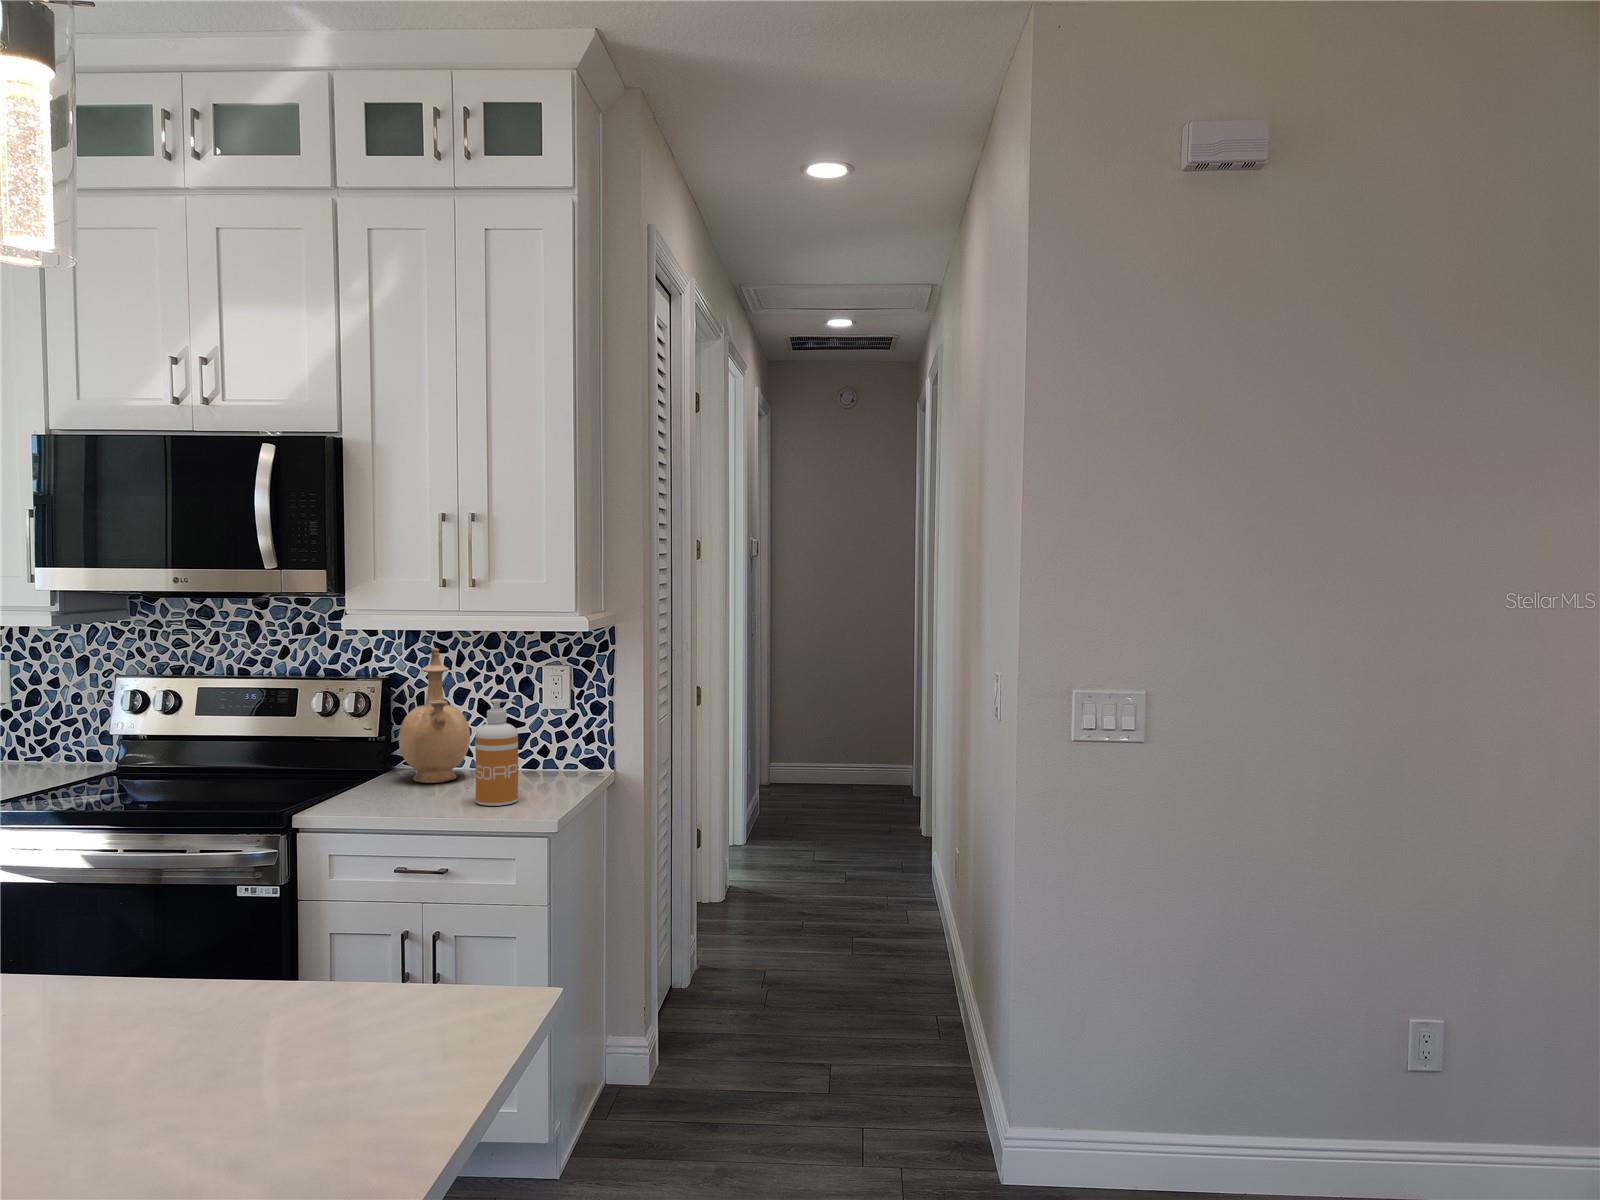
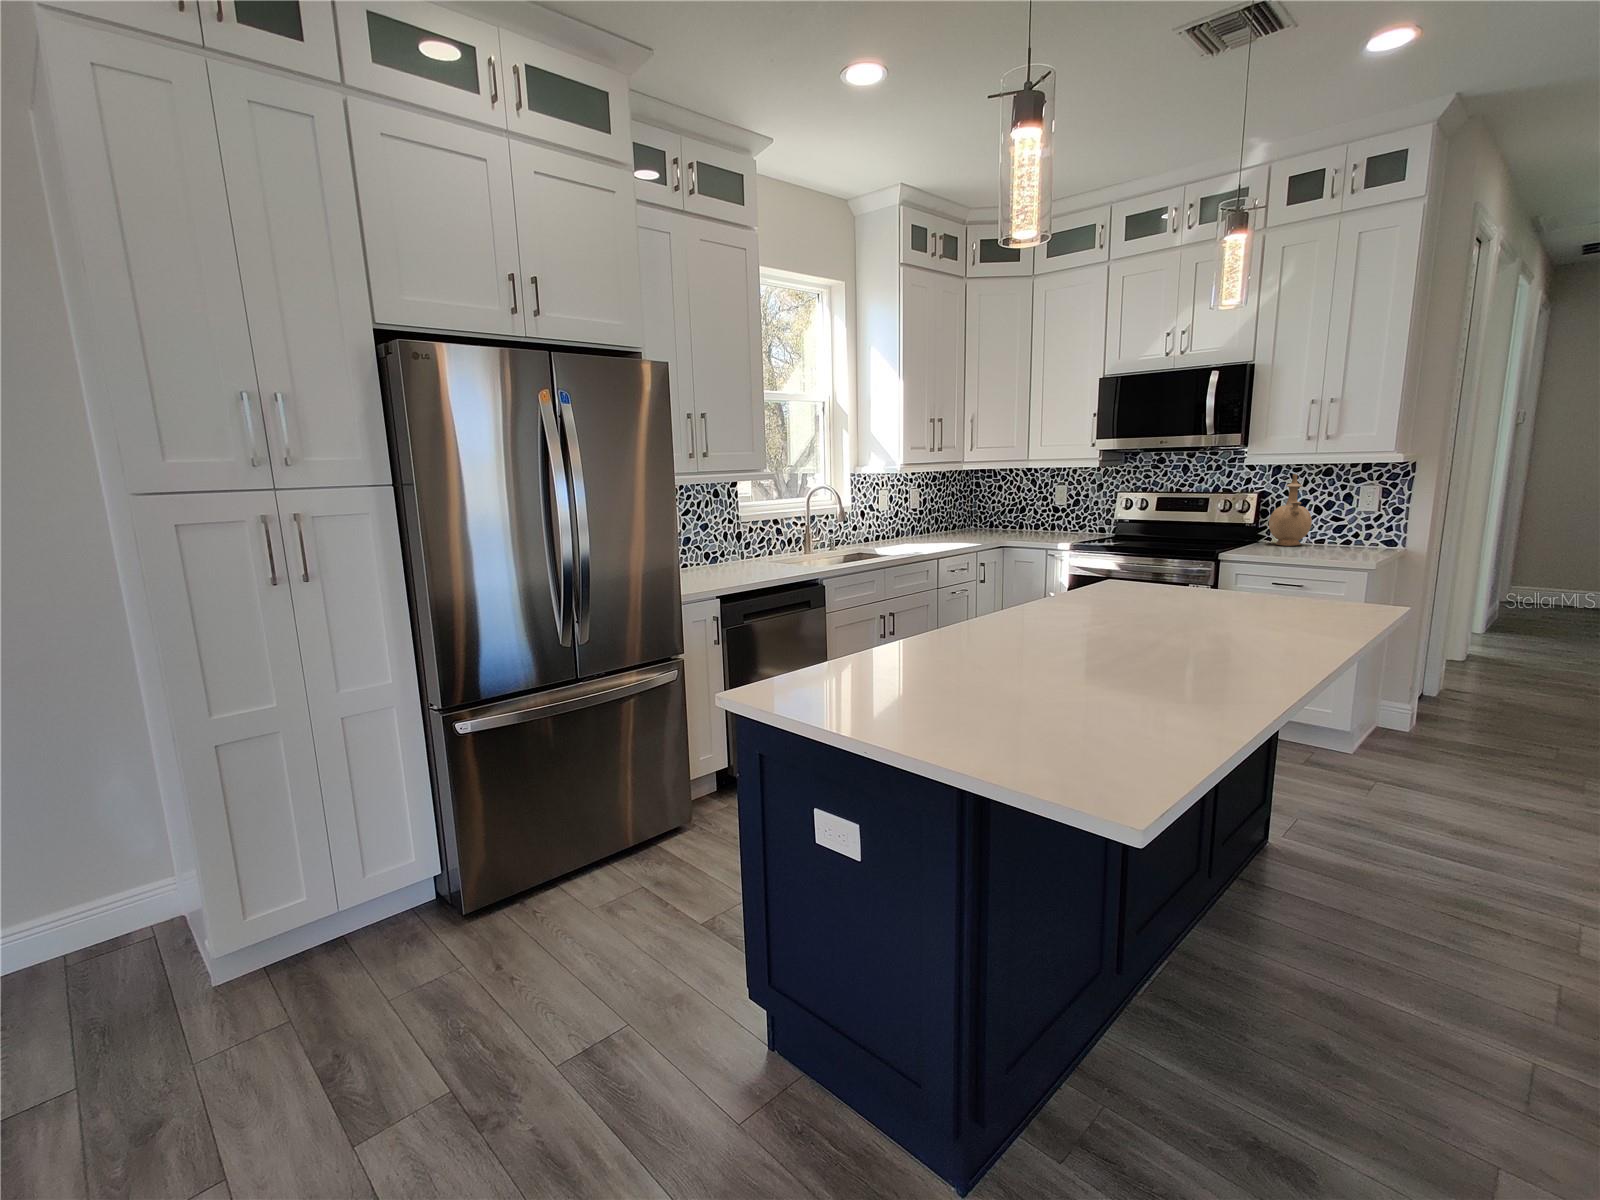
soap dispenser: present [475,699,518,806] -> none [1319,498,1350,554]

